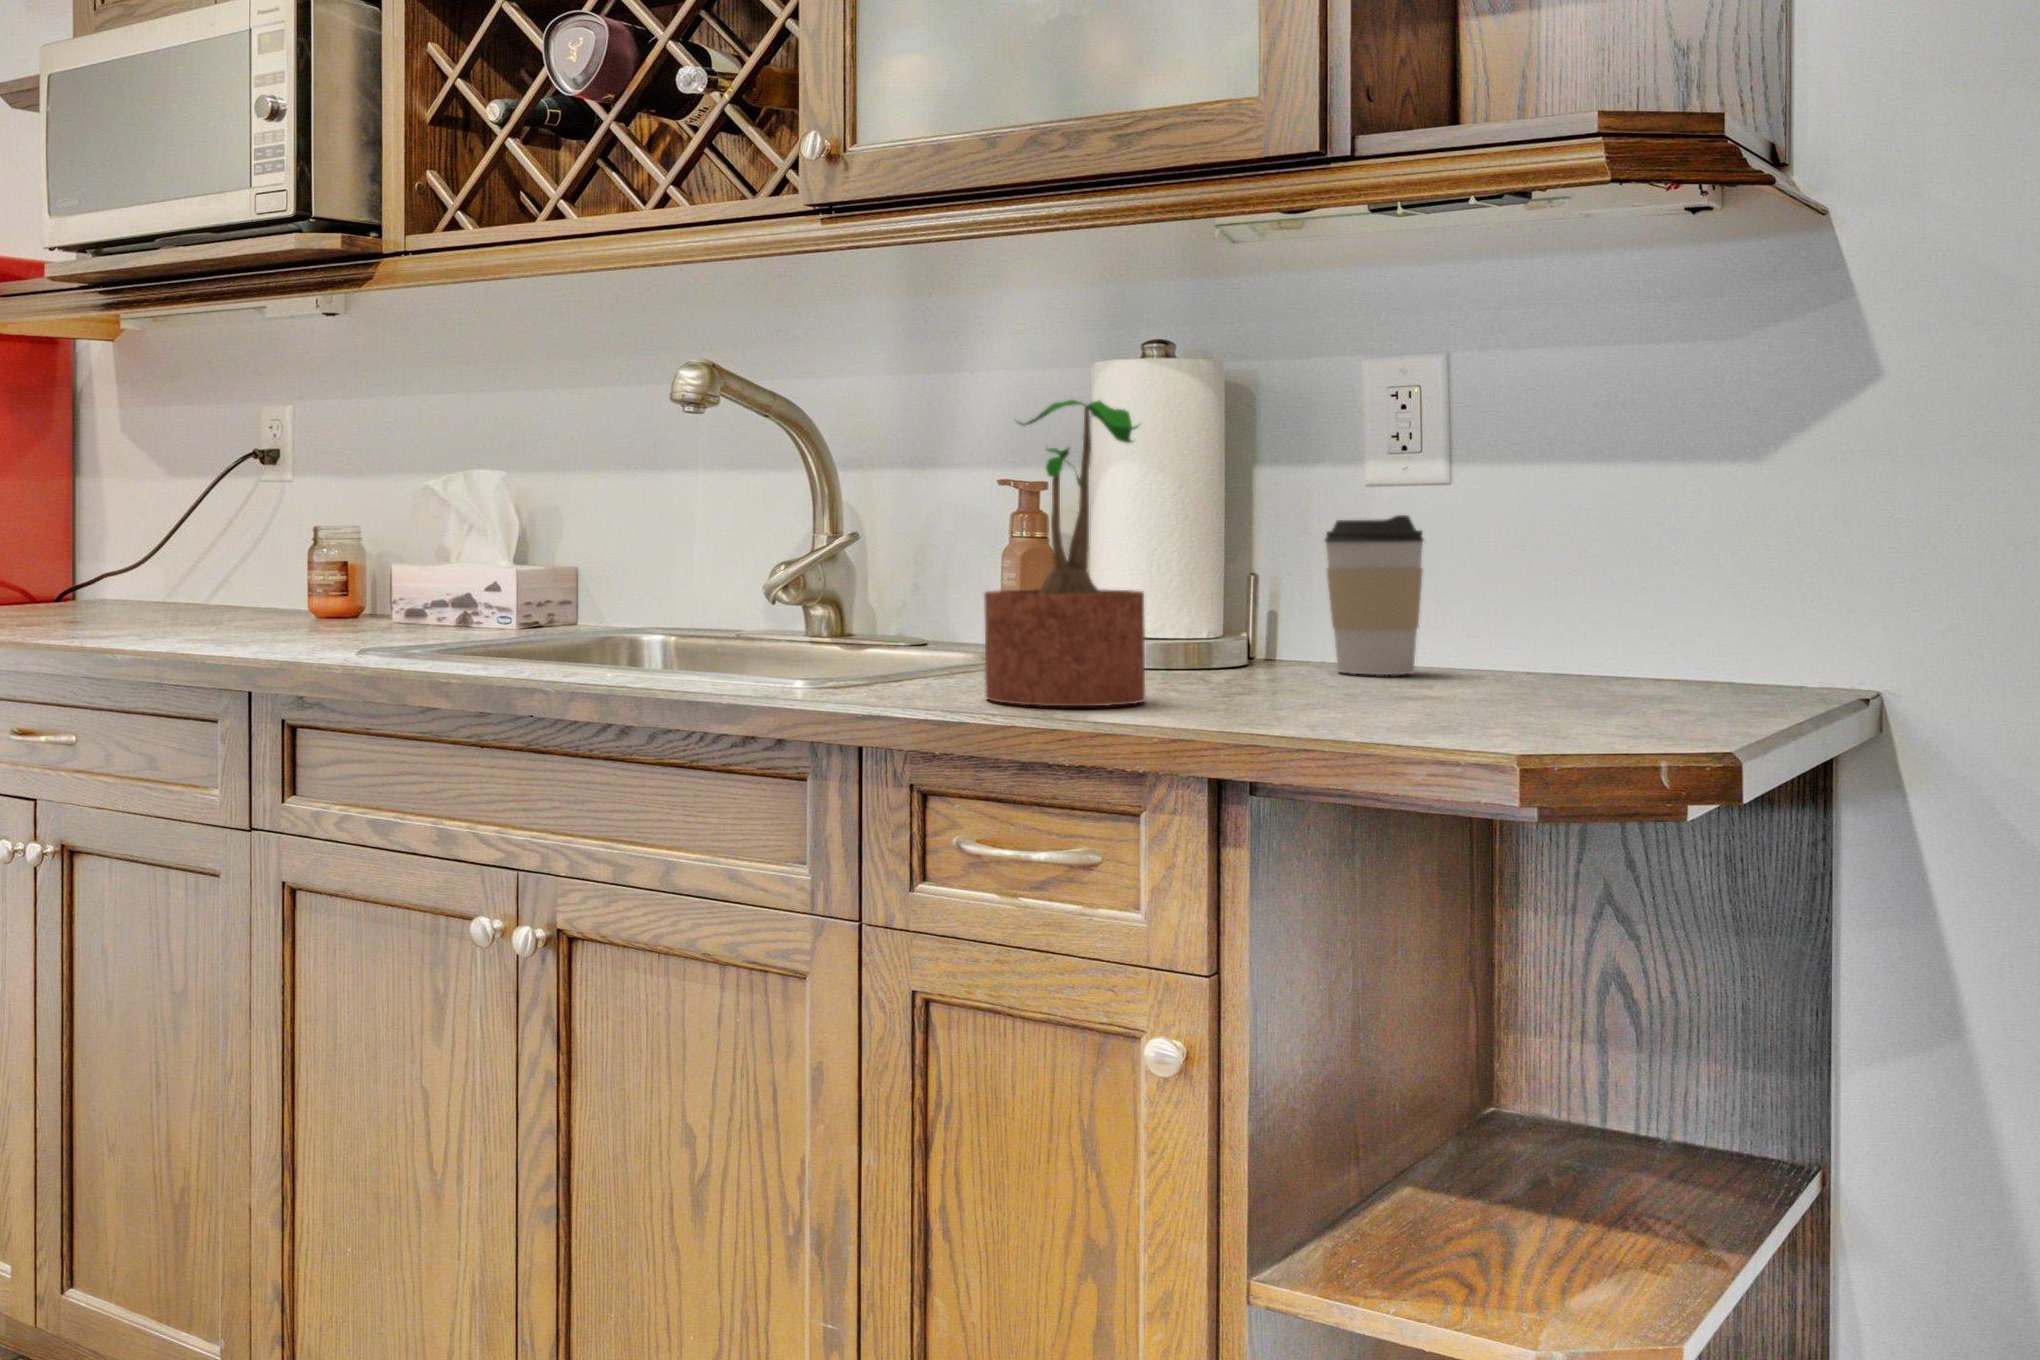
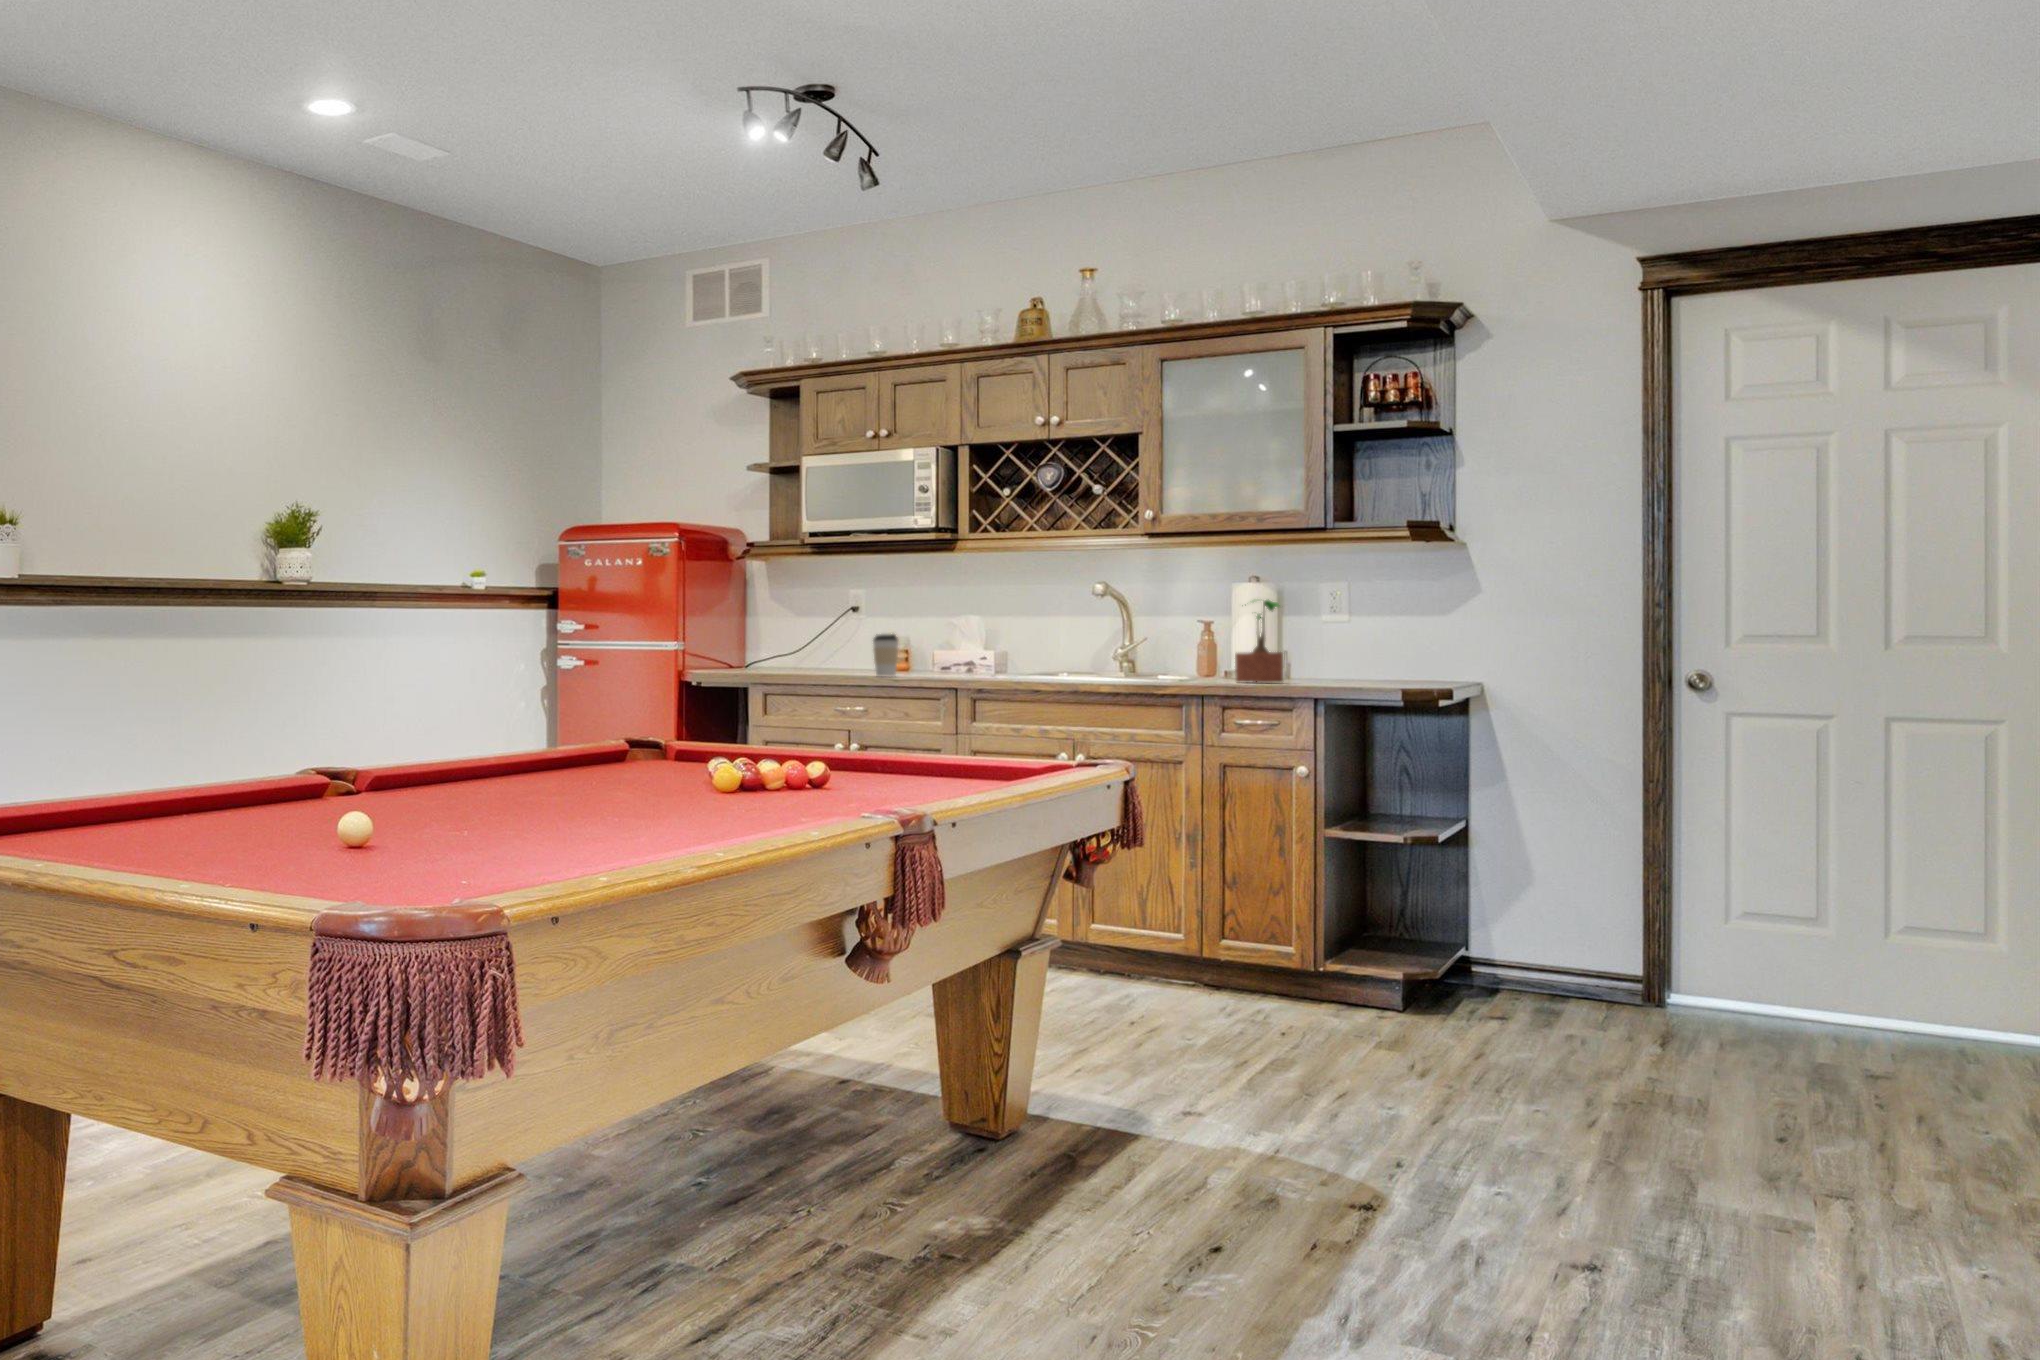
coffee cup: present [1325,515,1424,675] -> present [873,634,898,677]

